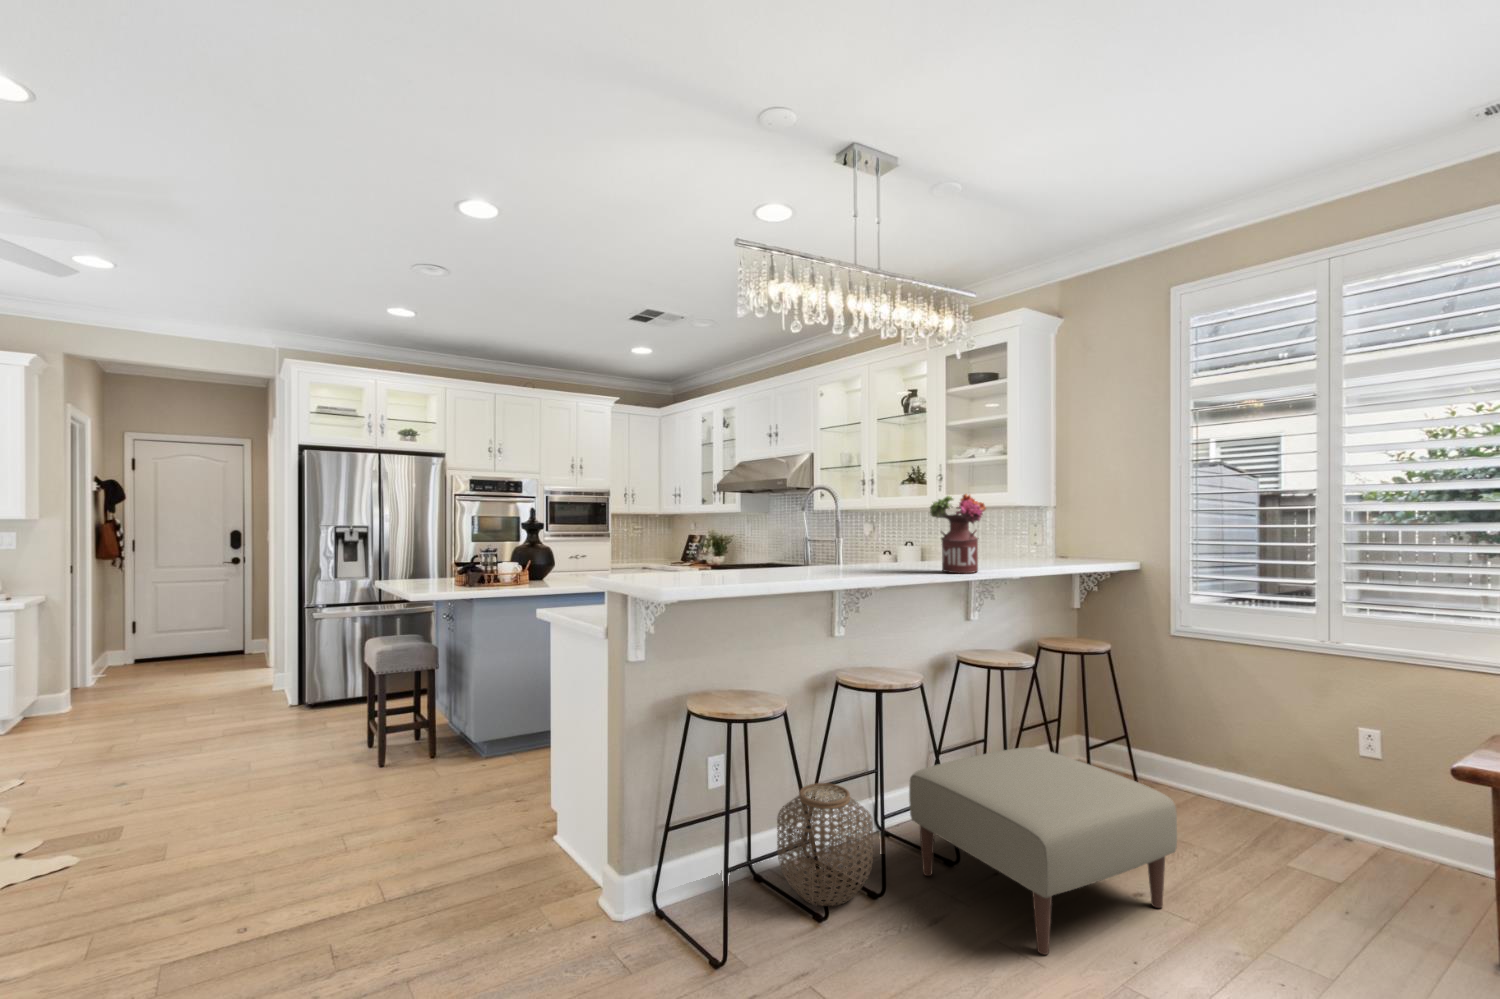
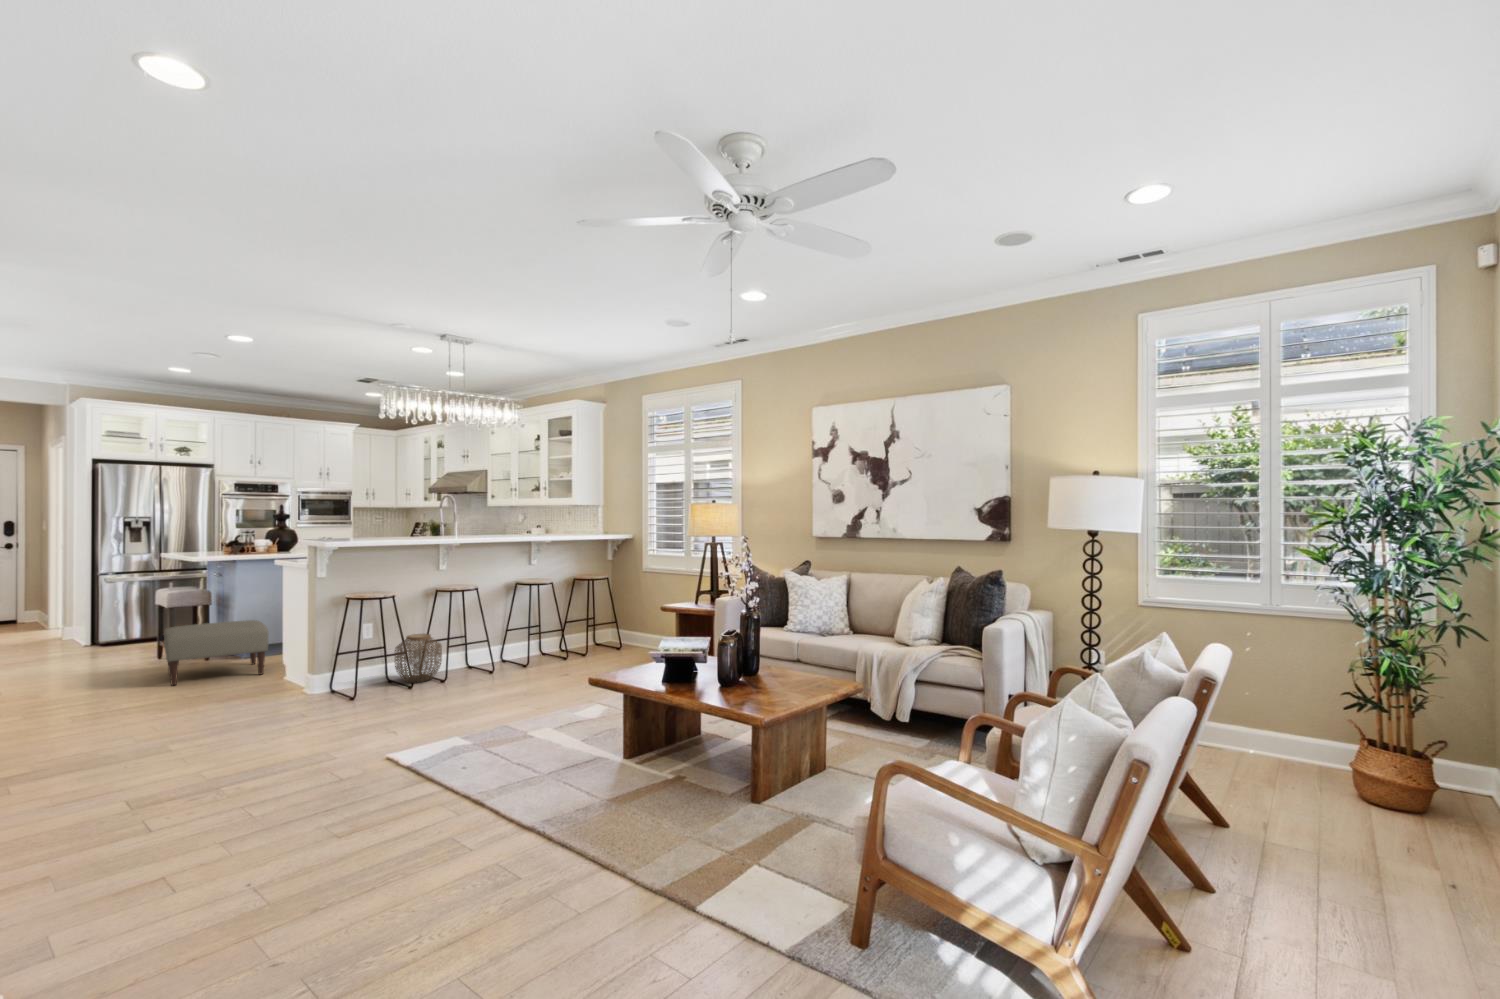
flower arrangement: present [930,494,986,573] -> none [498,500,528,539]
ottoman: present [909,747,1177,955] -> present [164,620,269,685]

